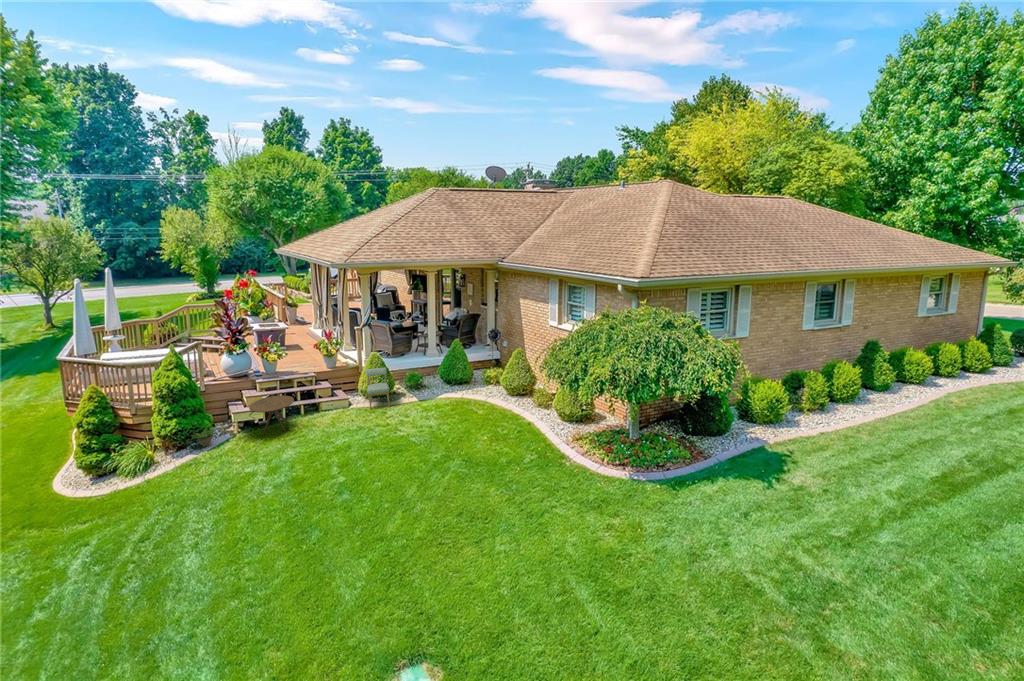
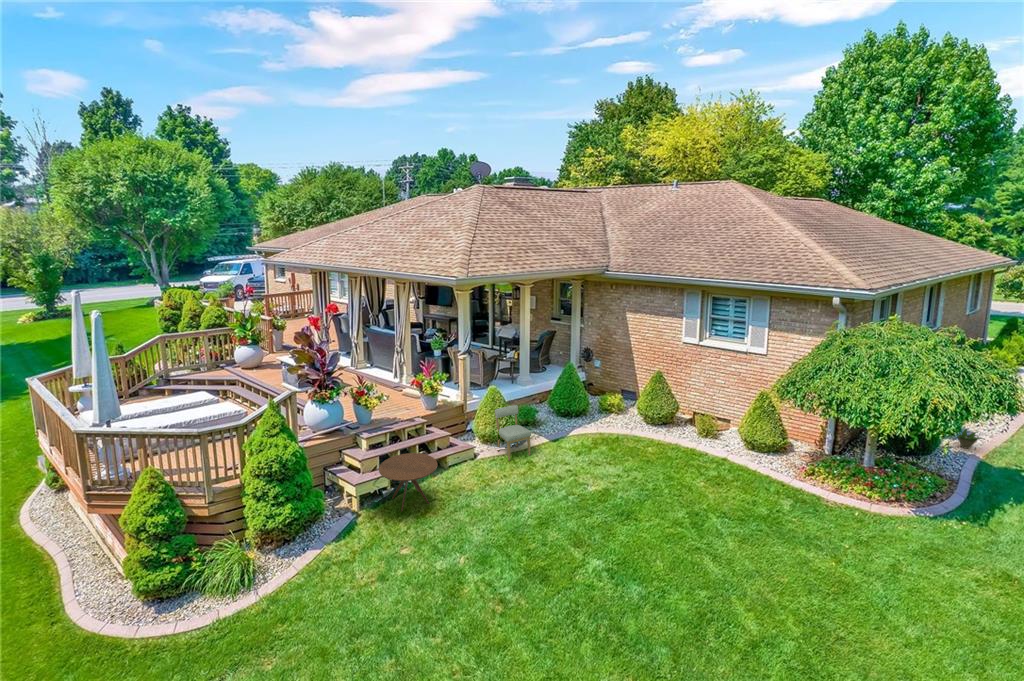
decorative plant: present [192,429,215,446] -> present [957,429,984,449]

